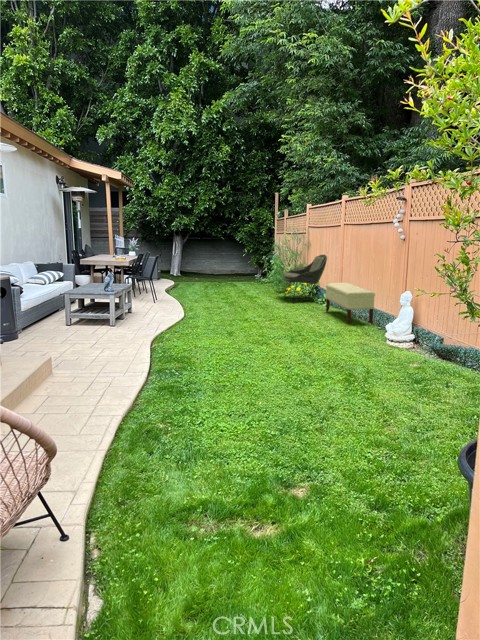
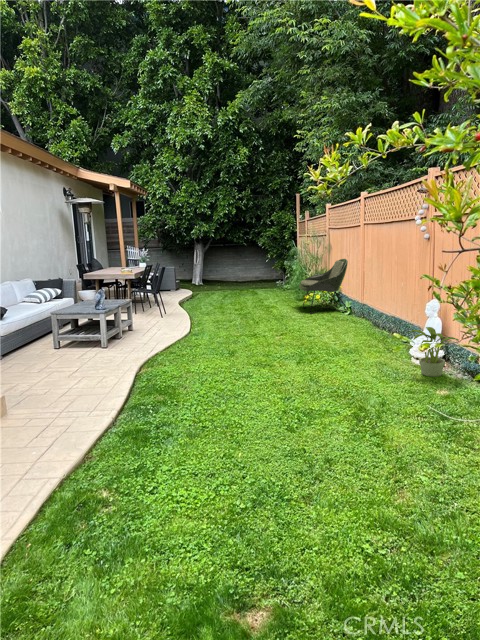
bench: present [326,283,375,324] -> none [345,290,400,339]
potted plant: none [383,313,429,353] -> present [407,327,459,376]

